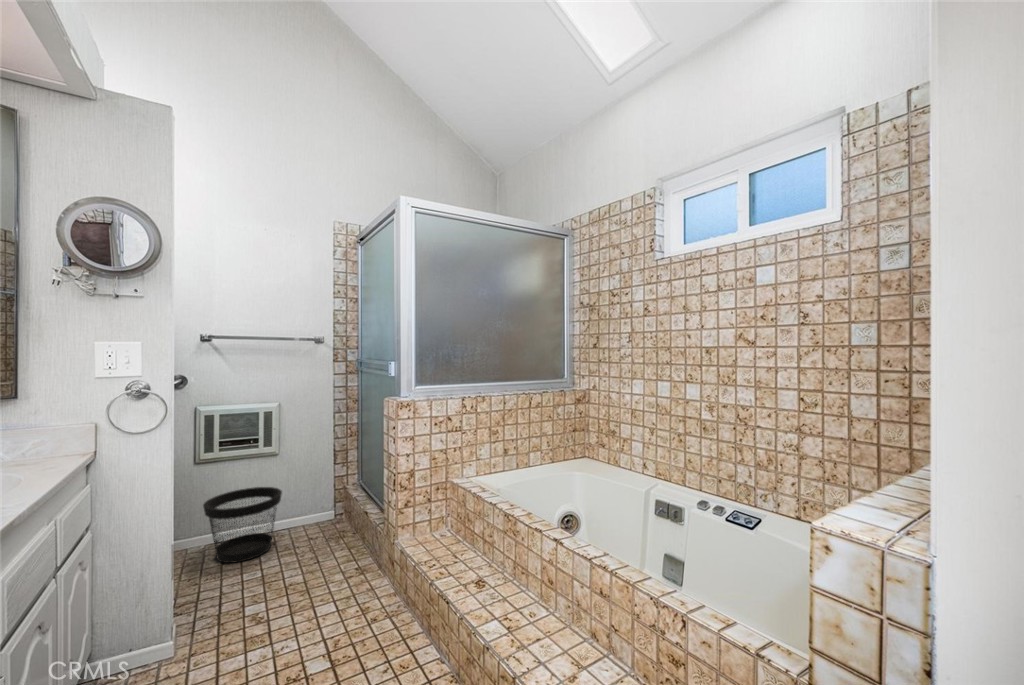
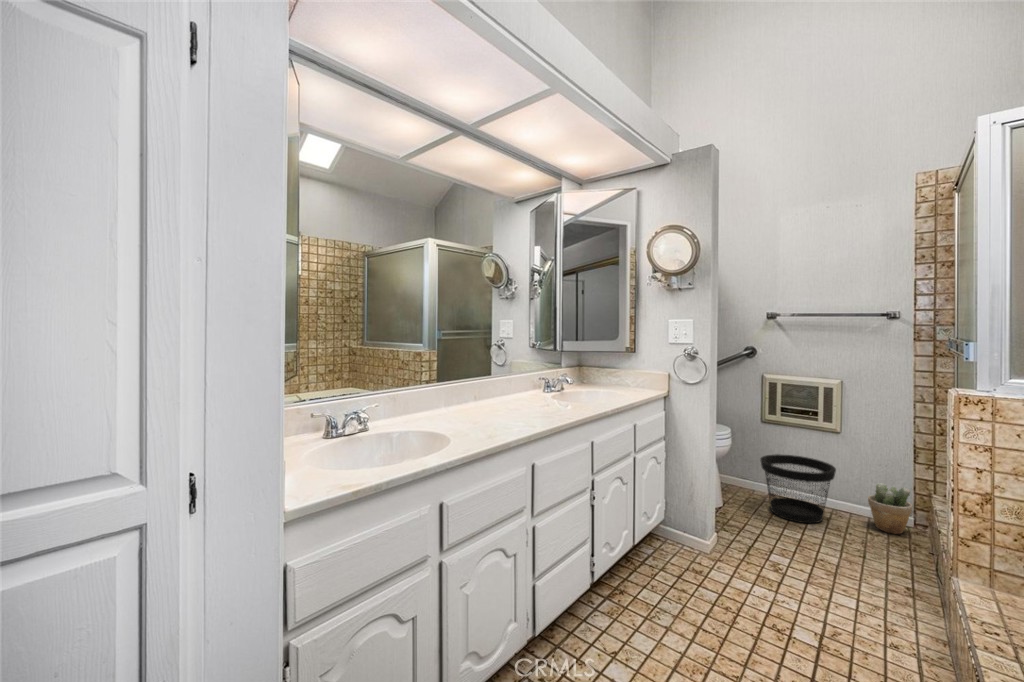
potted plant: none [305,487,337,531] -> present [868,483,912,534]

